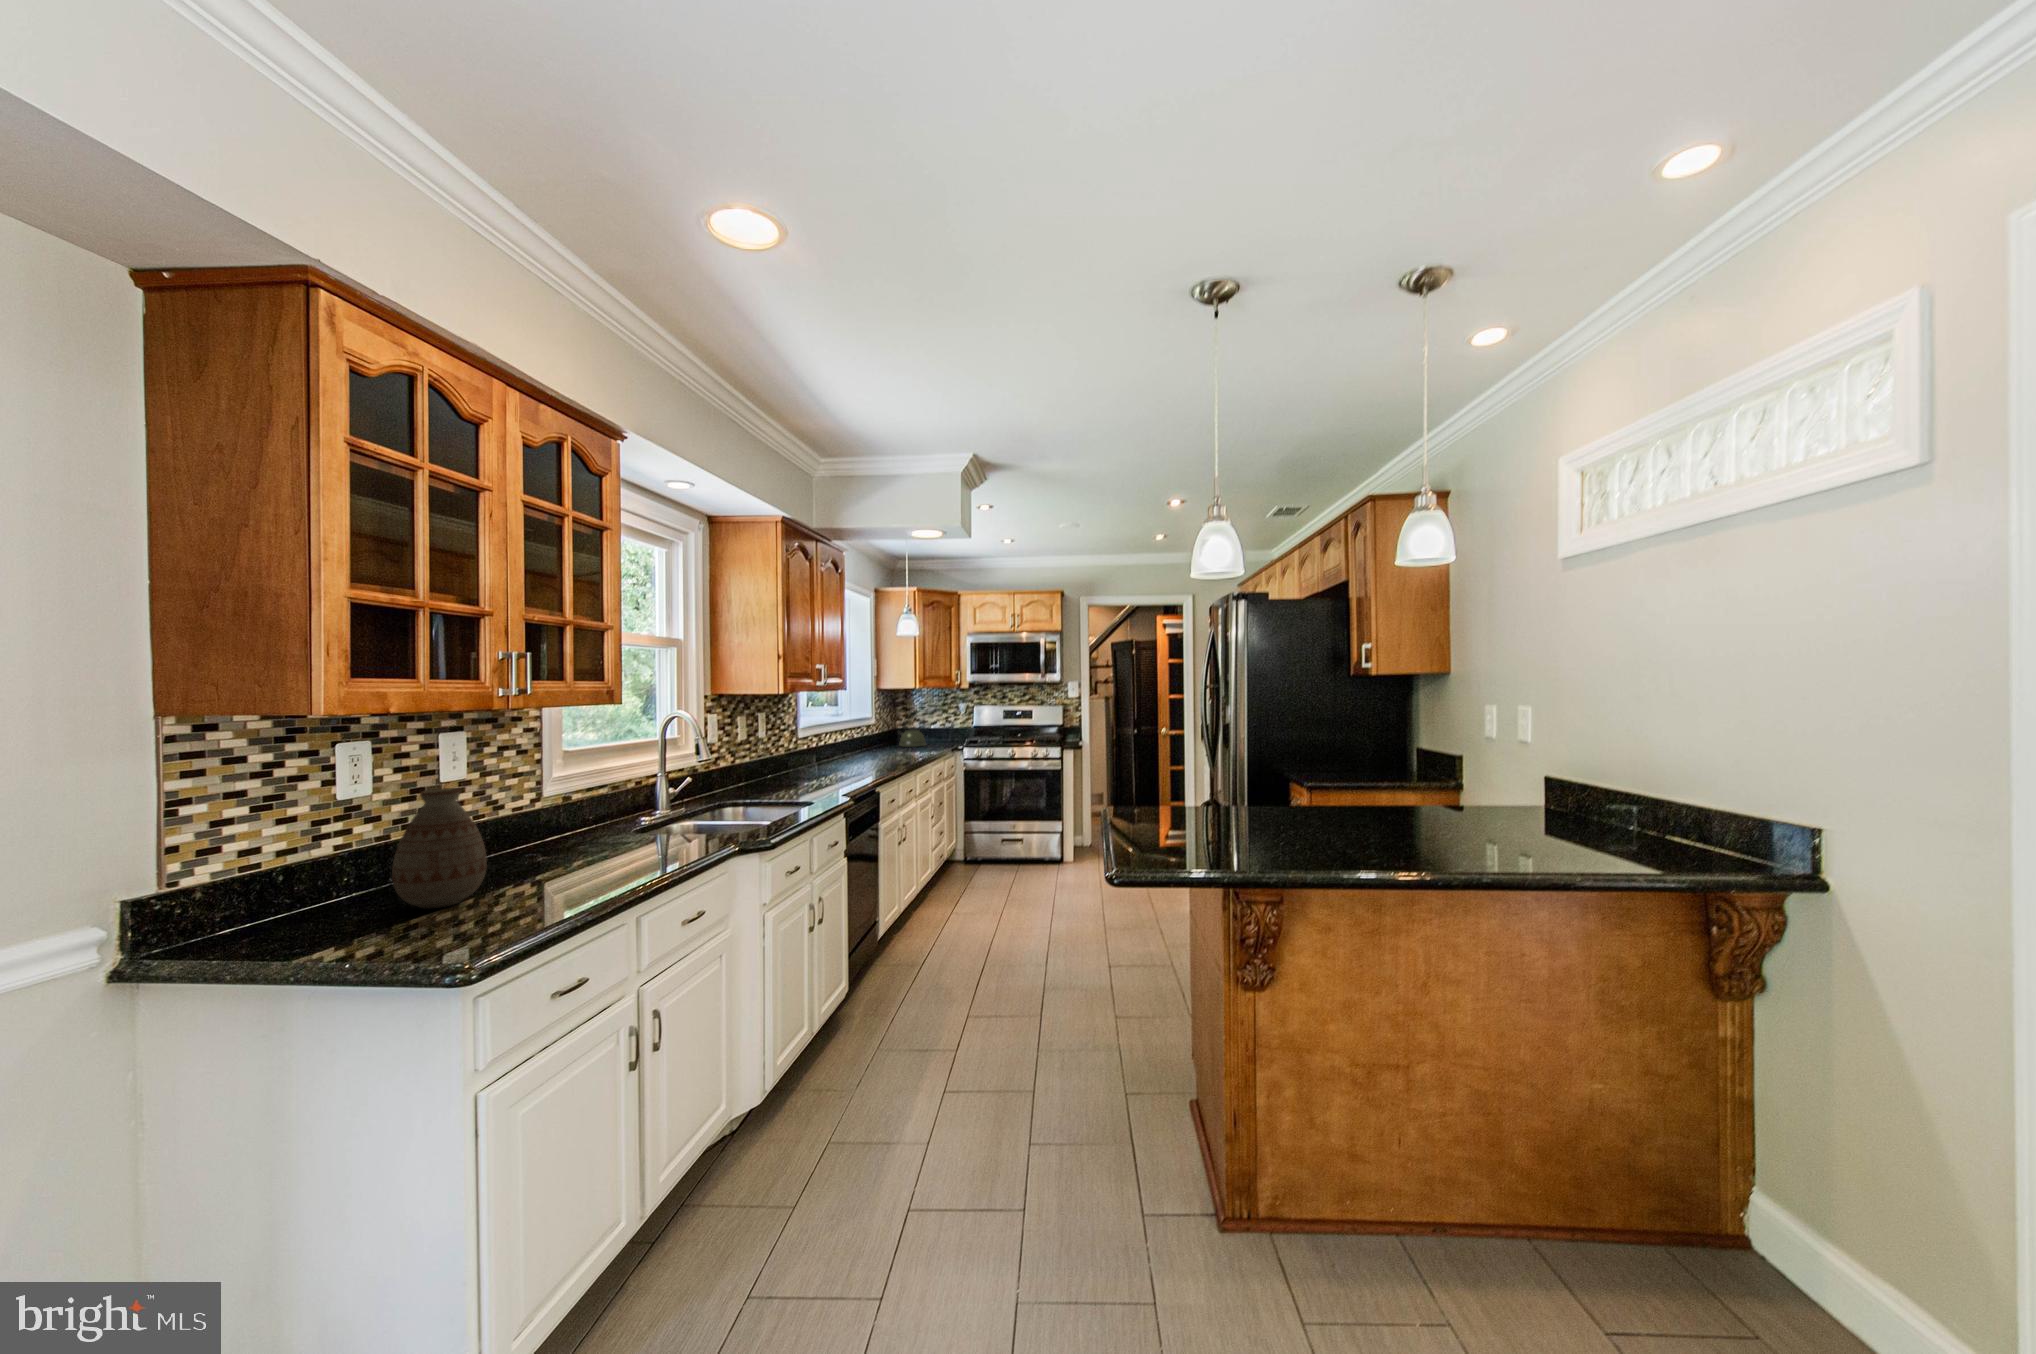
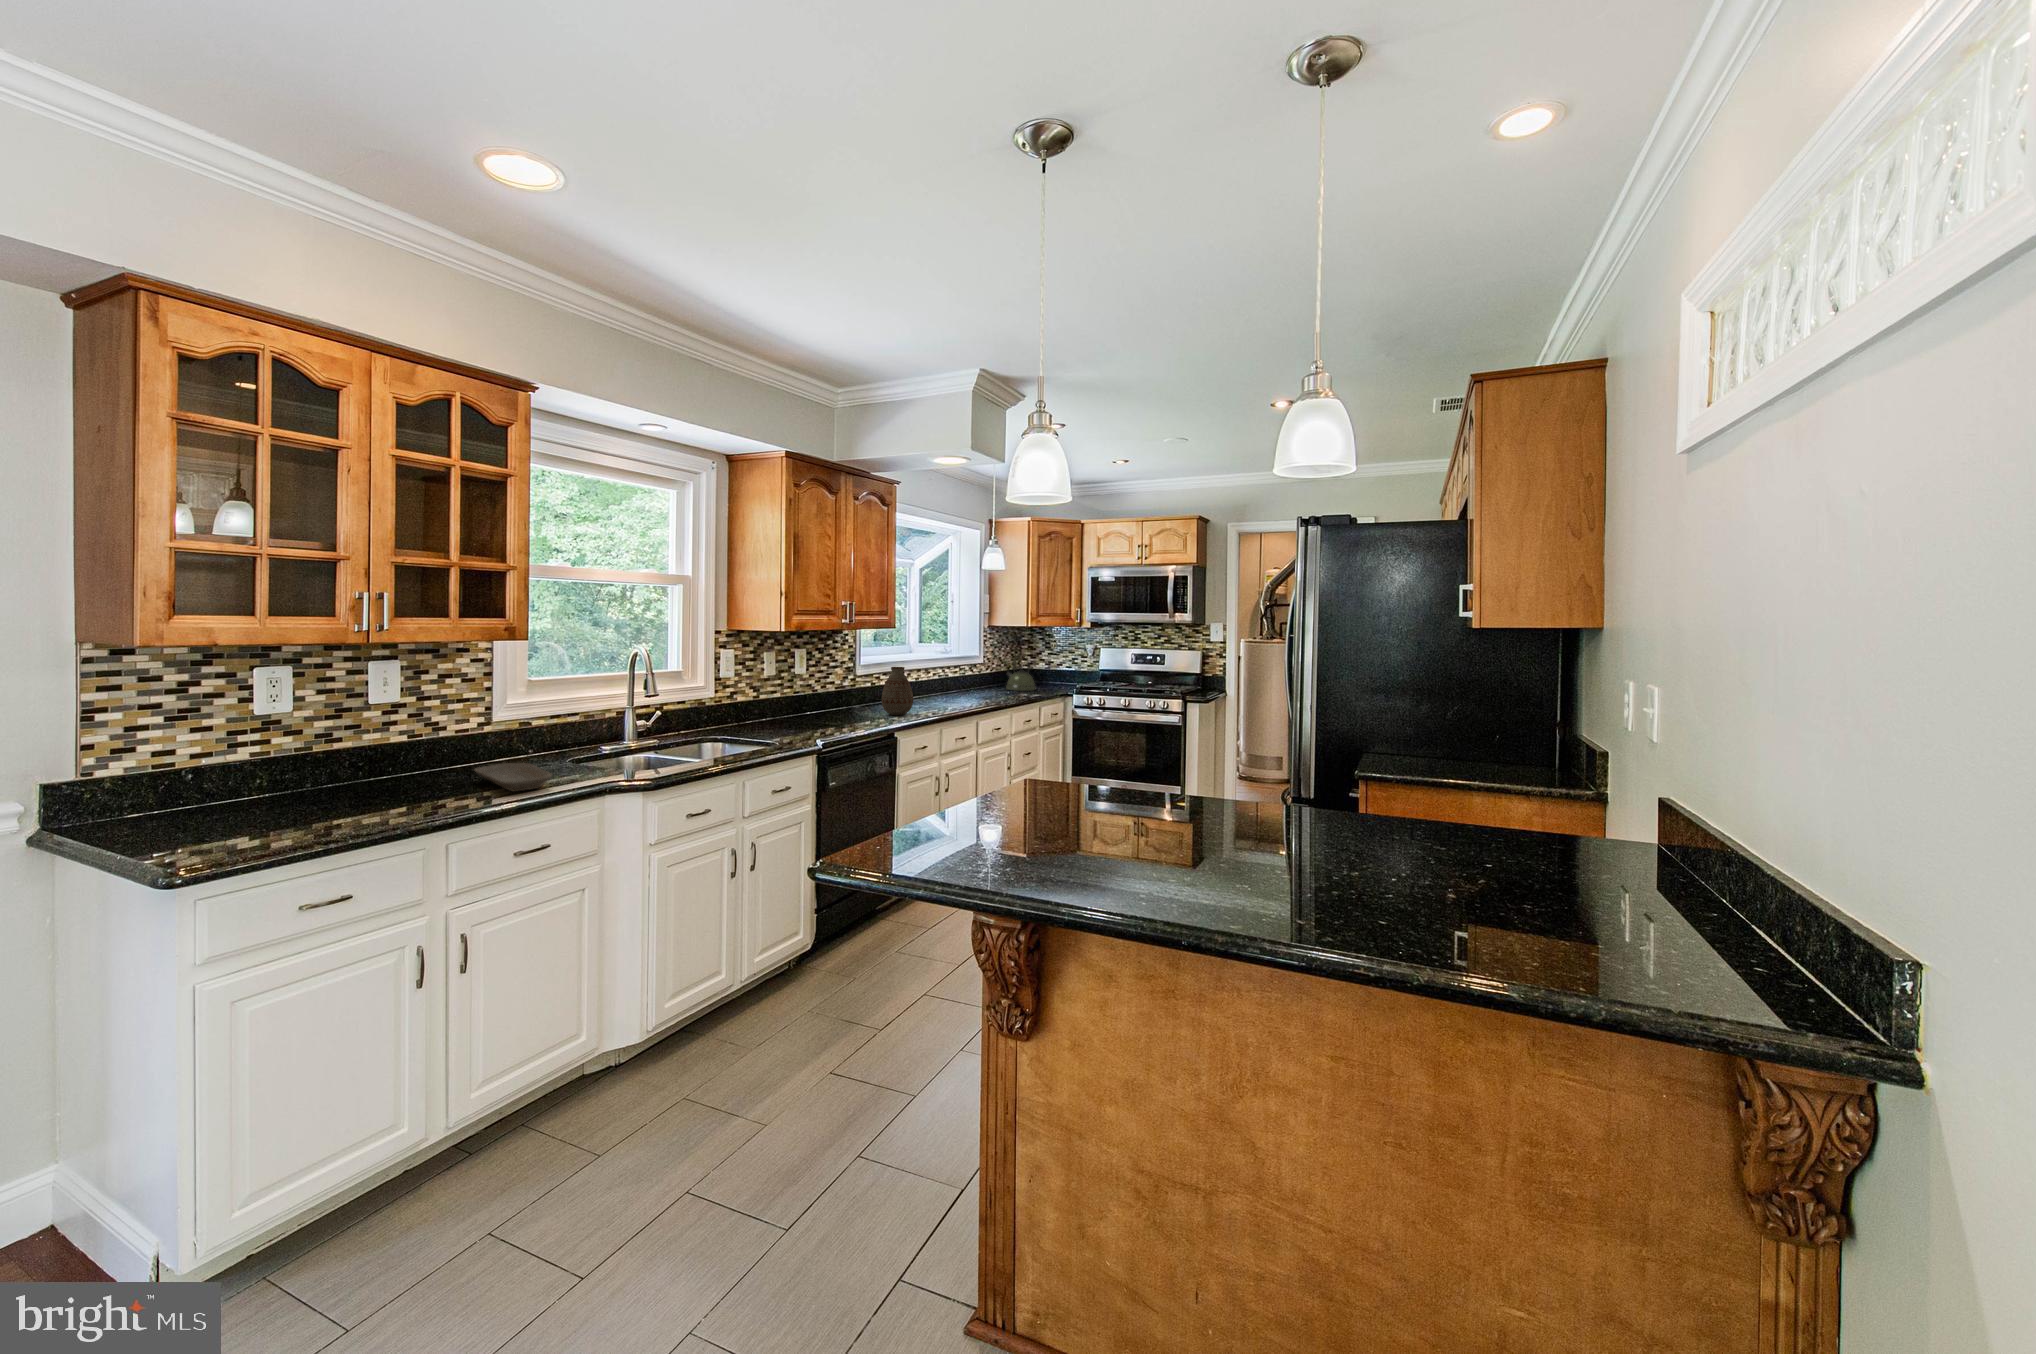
vase: present [392,788,487,908] -> present [882,667,913,715]
tray: none [563,835,672,862] -> present [475,763,552,792]

